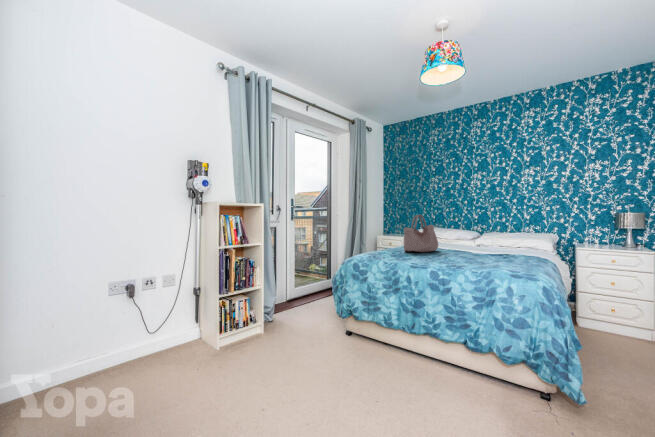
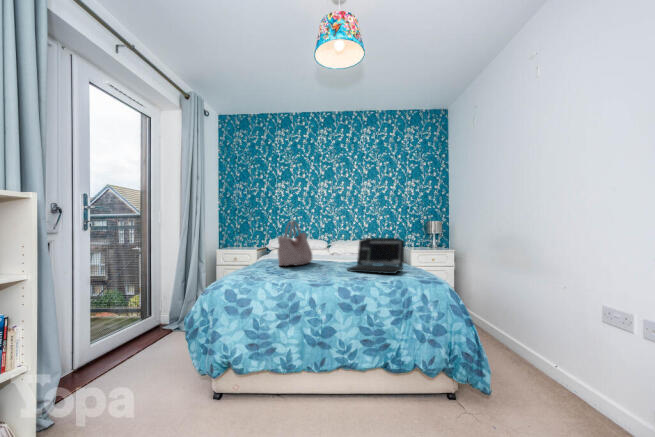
laptop: none [456,232,522,267] -> present [347,238,405,274]

